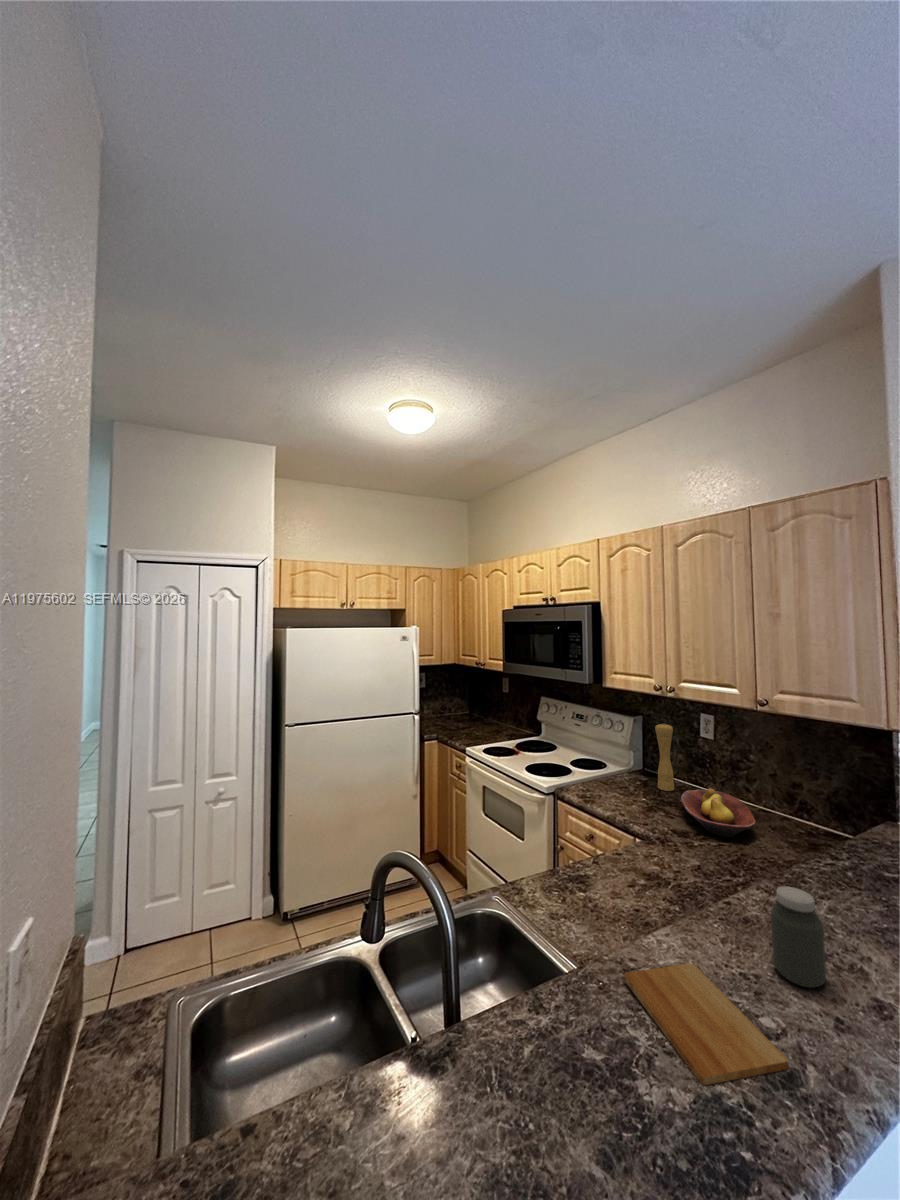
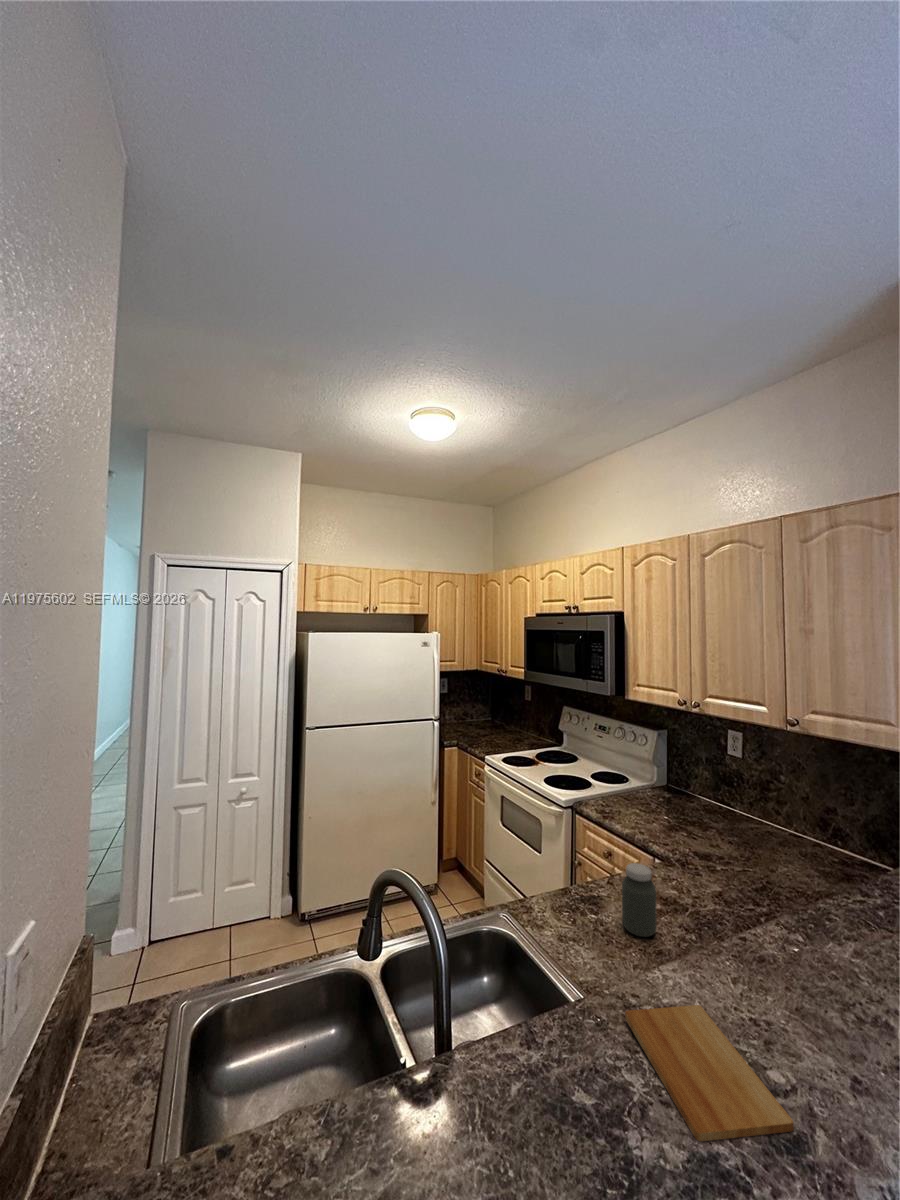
pepper mill: present [655,723,674,791] -> none [682,739,701,810]
fruit bowl: present [681,788,756,837] -> none [706,811,786,864]
jar: present [771,886,826,988] -> present [622,863,657,937]

